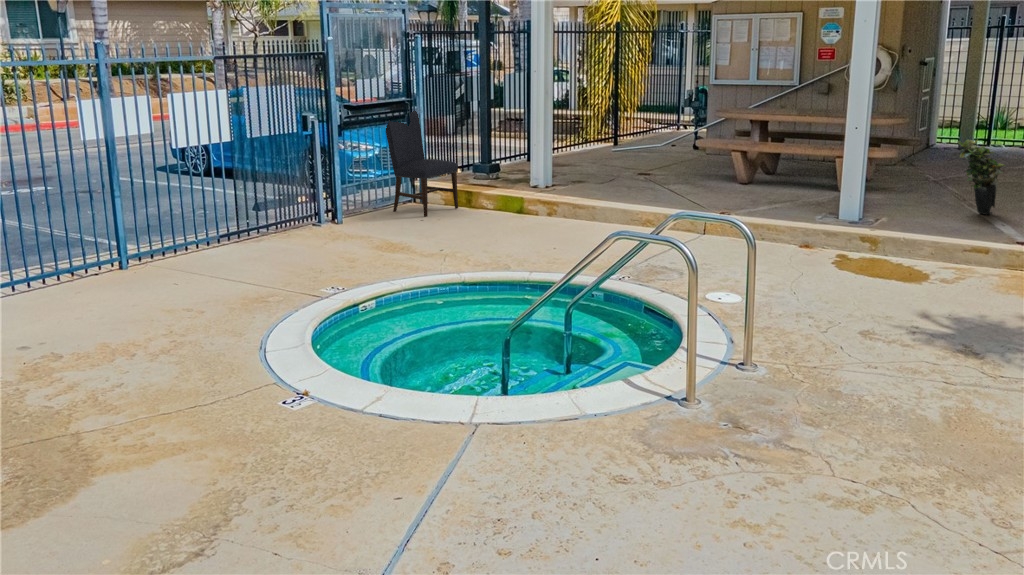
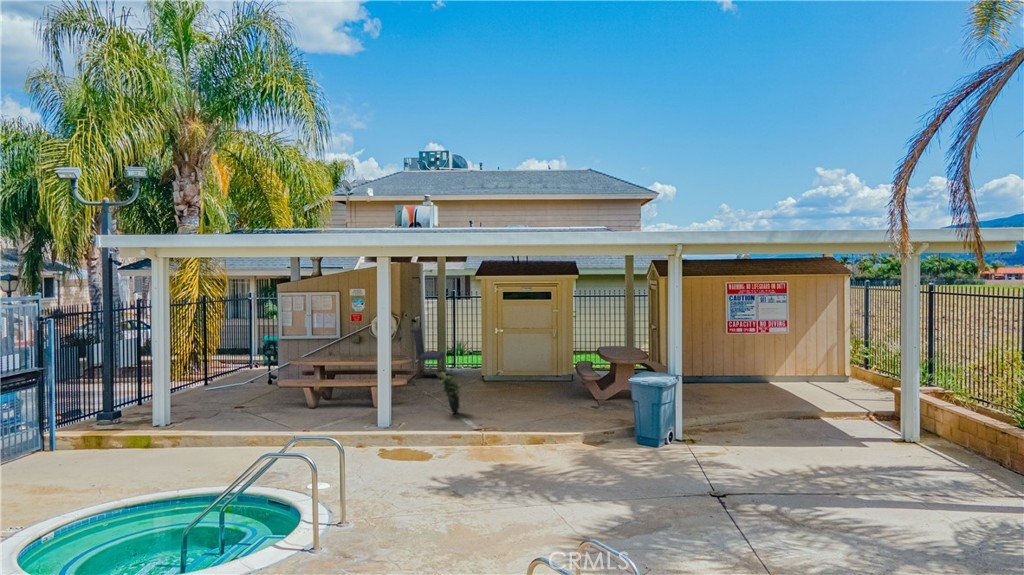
chair: present [386,111,458,217] -> present [411,327,445,379]

